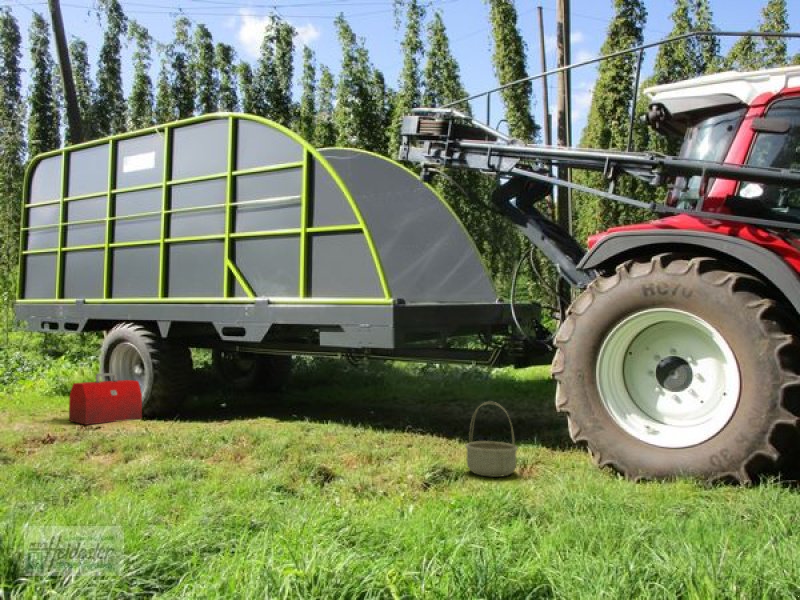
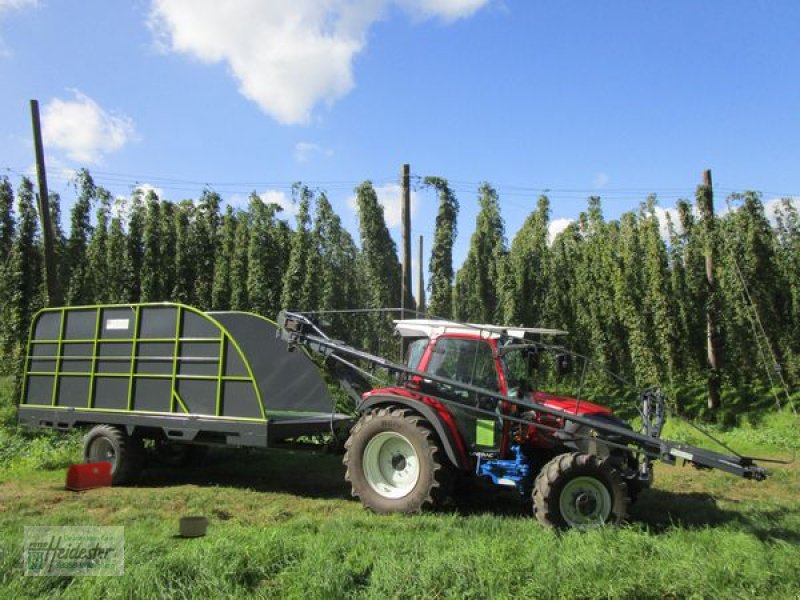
basket: present [465,401,518,477] -> present [179,492,208,537]

